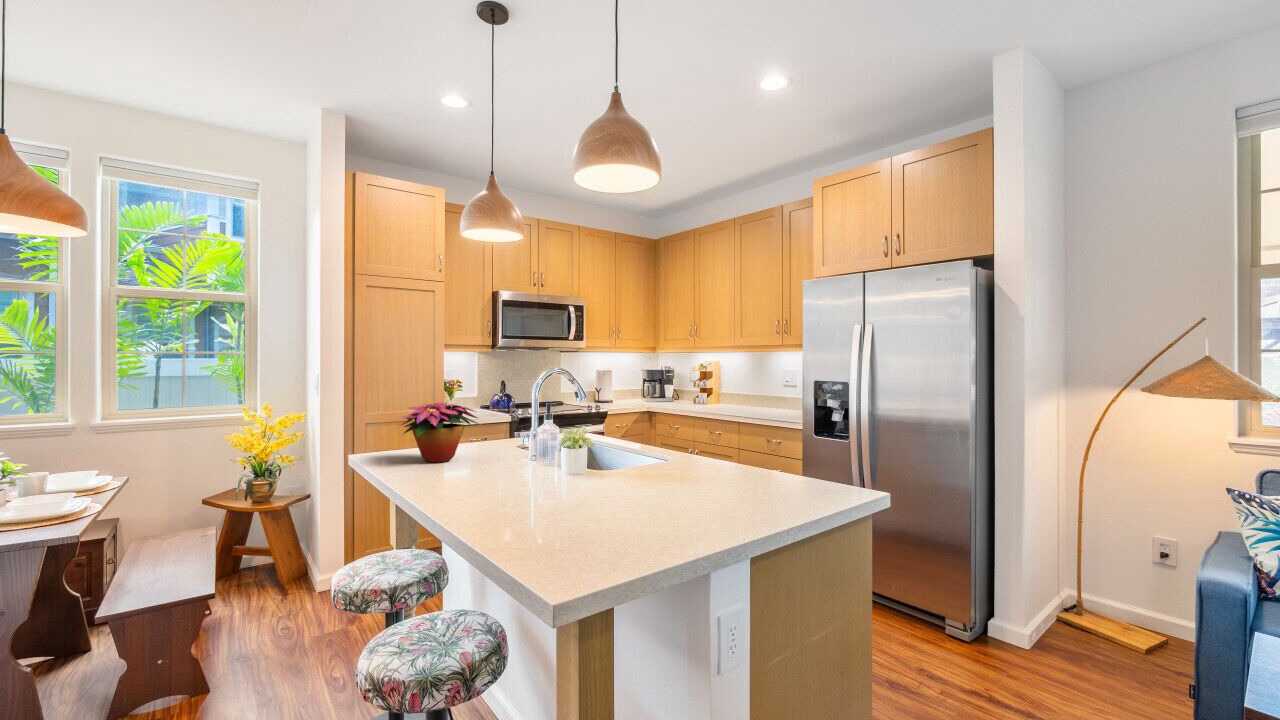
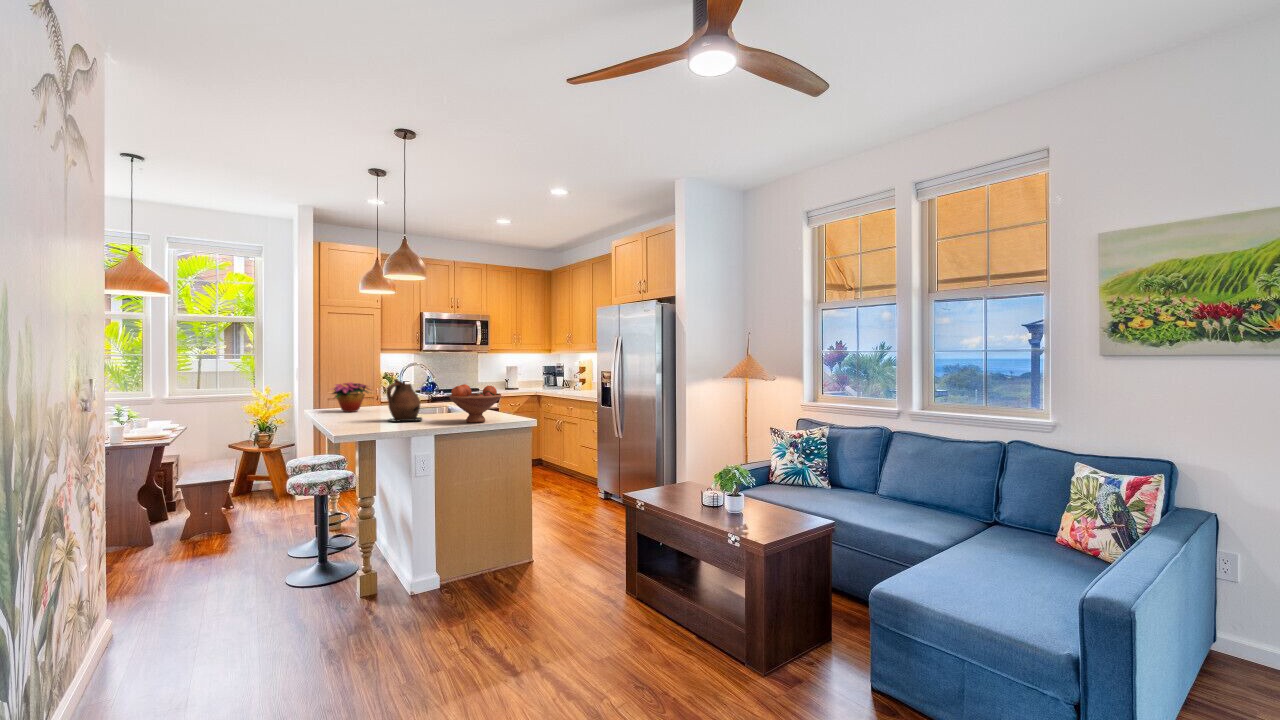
ceramic pitcher: none [555,401,642,504] -> present [387,379,422,422]
fruit bowl: none [707,413,828,506] -> present [449,384,501,423]

